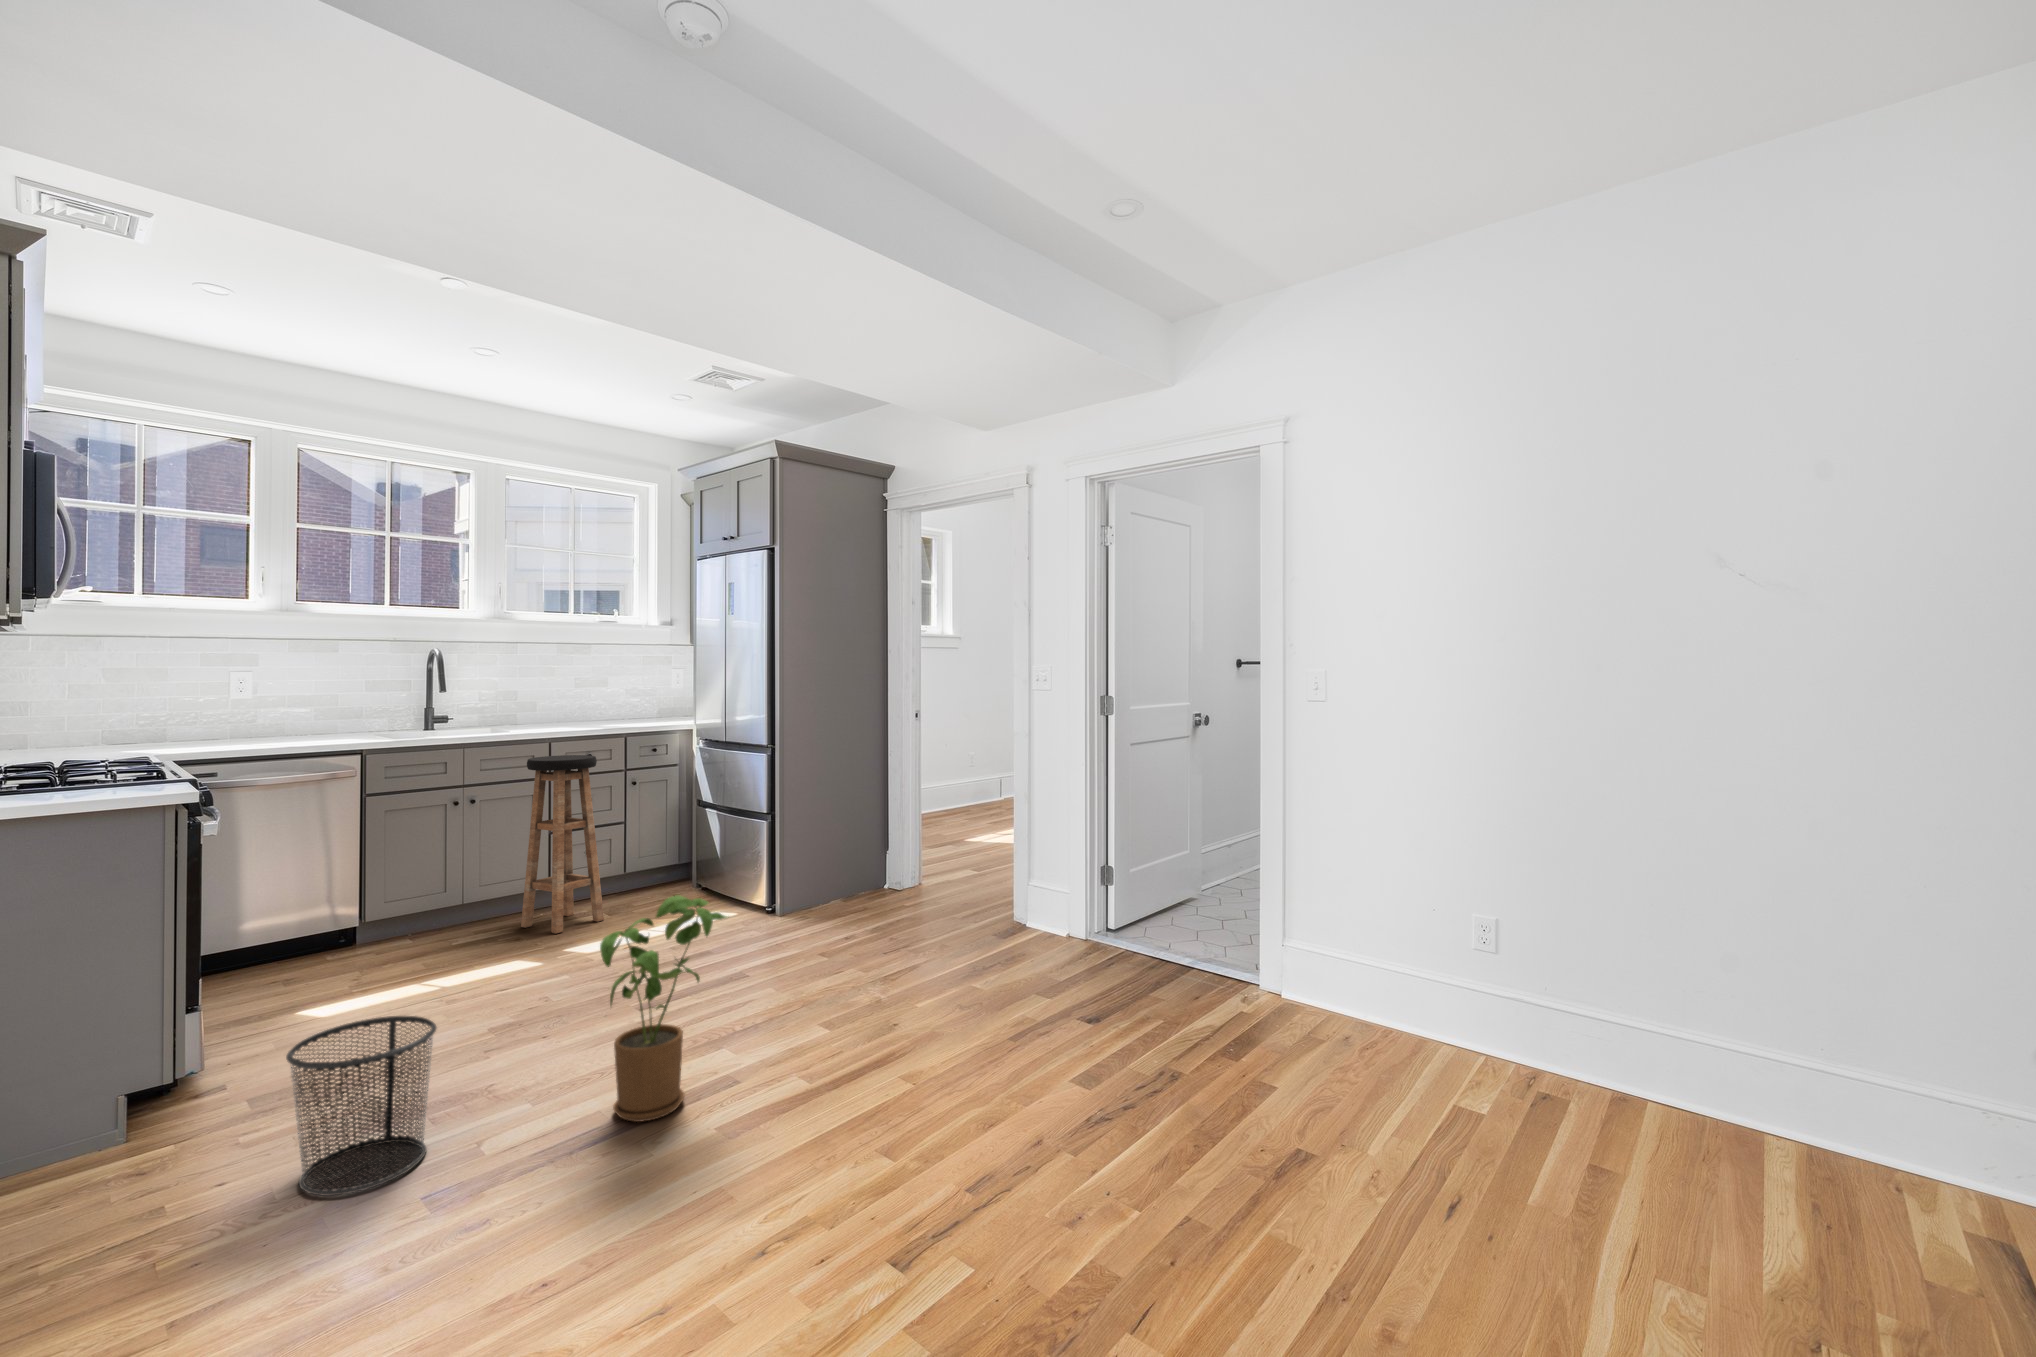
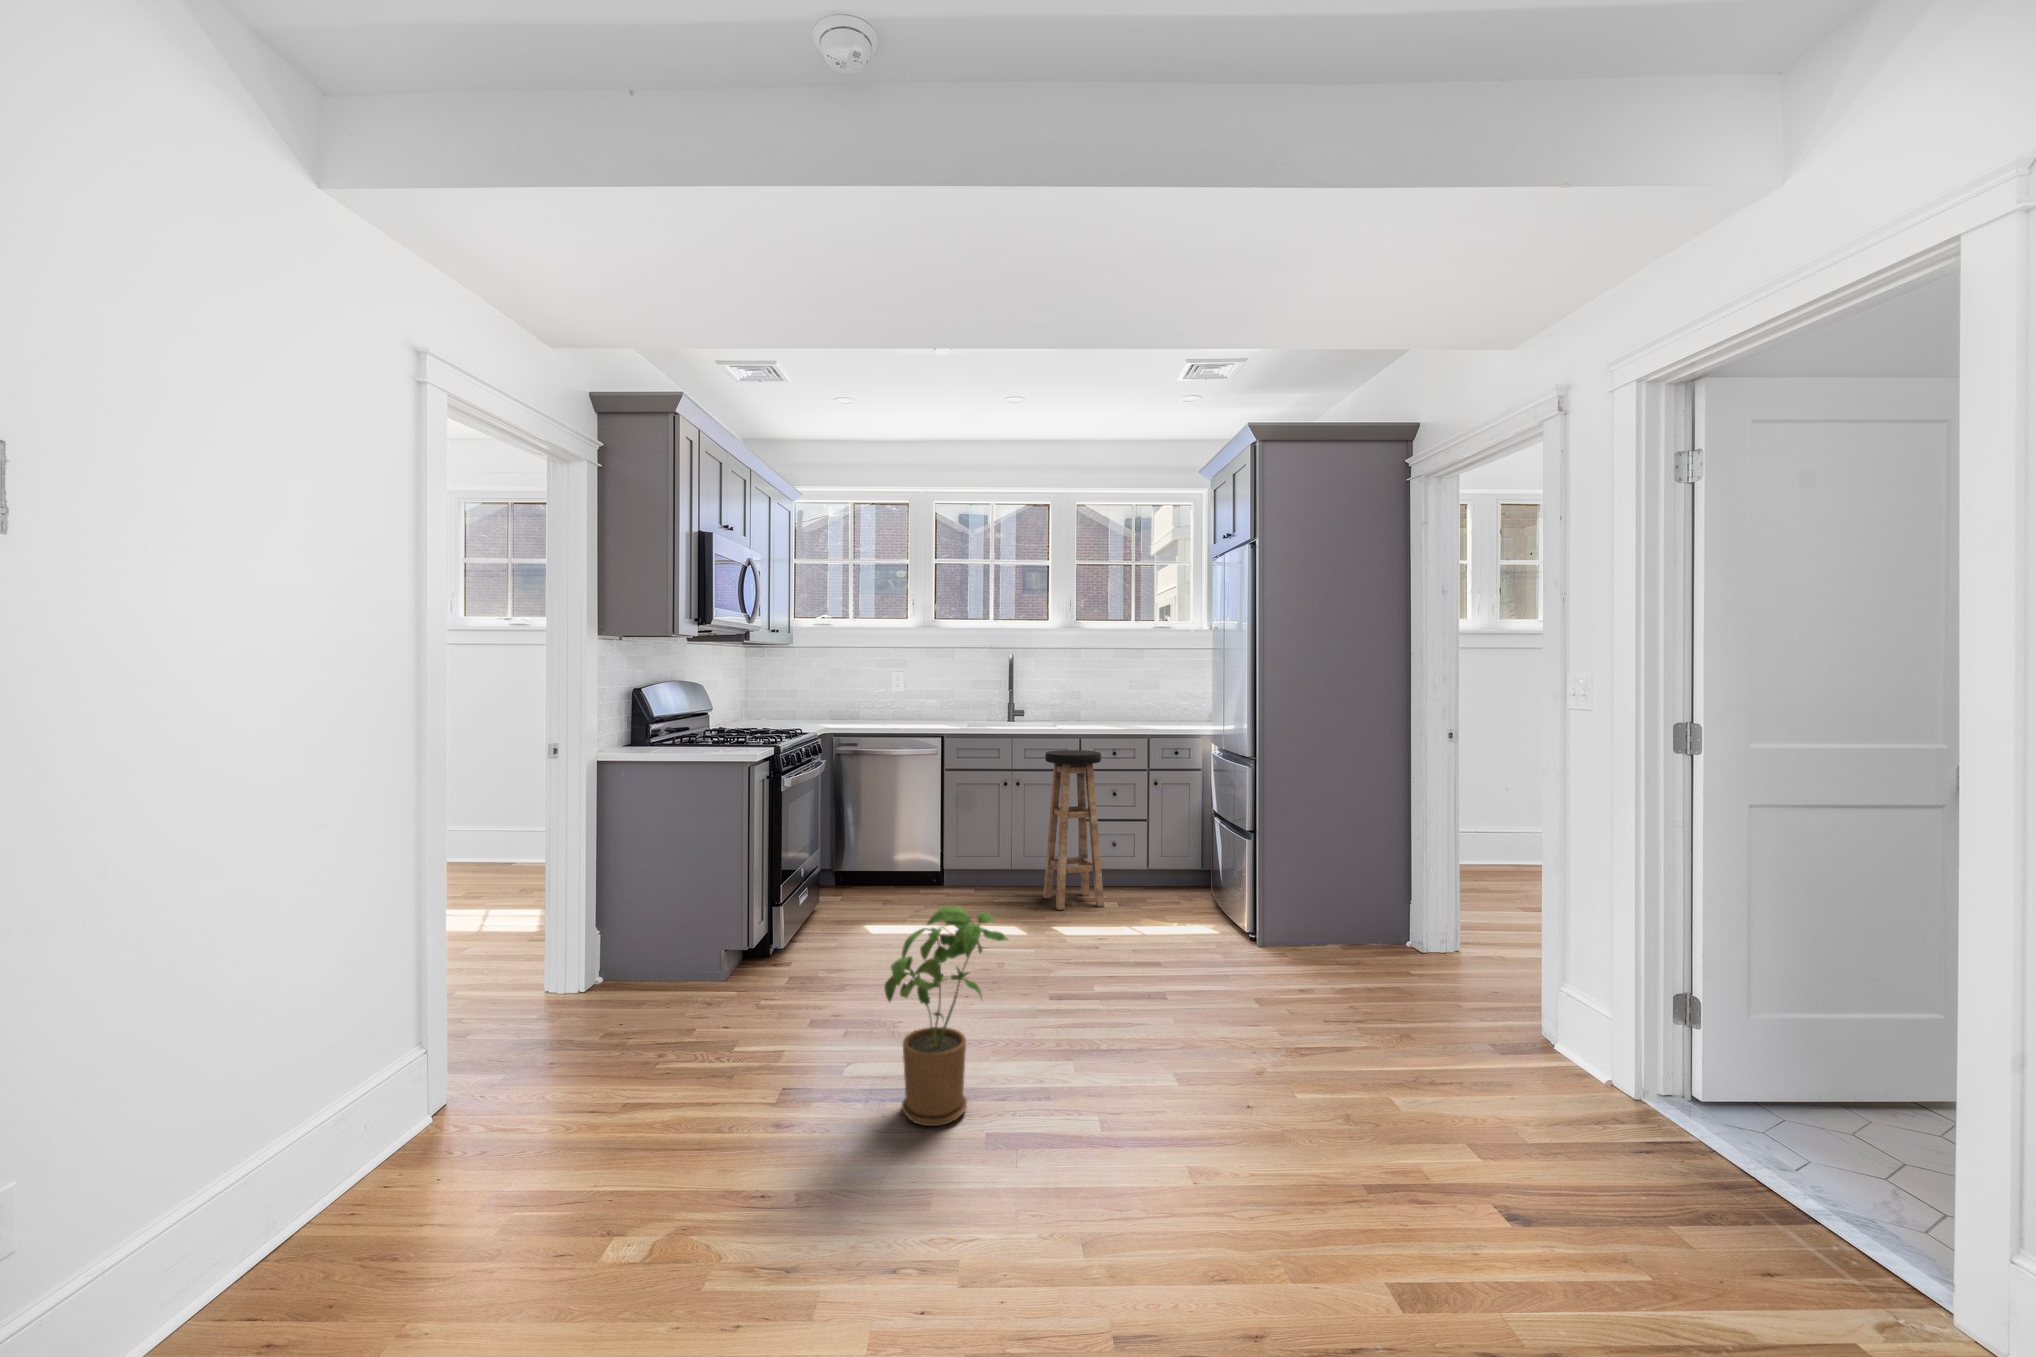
trash can: present [286,1016,437,1196] -> none [695,953,796,1091]

